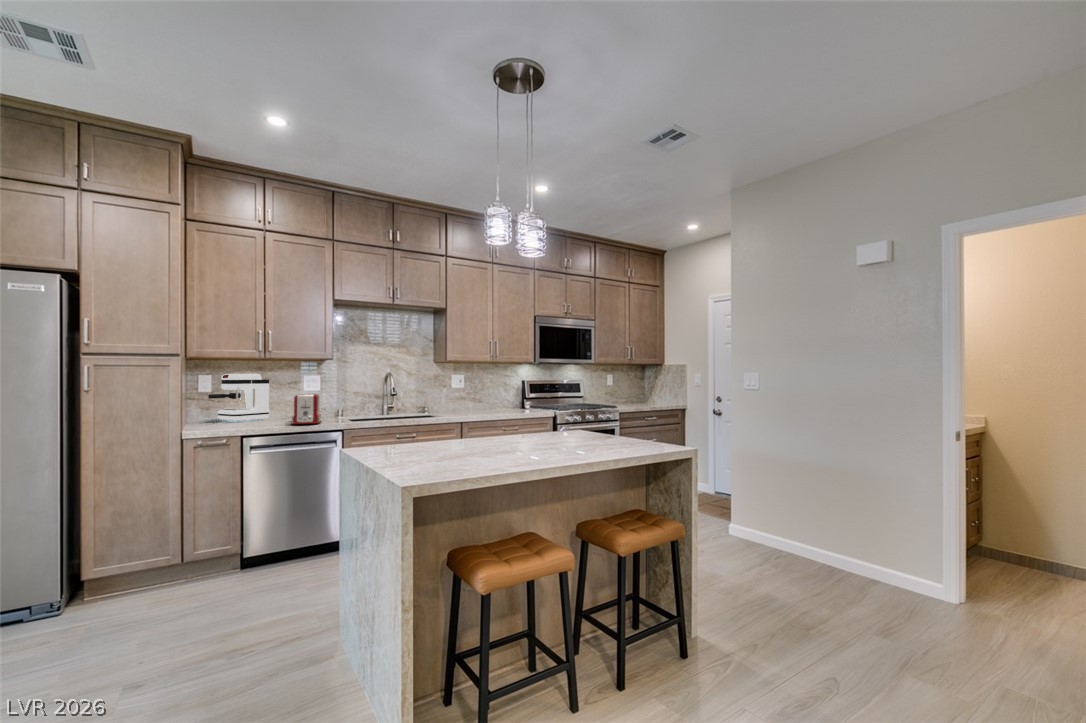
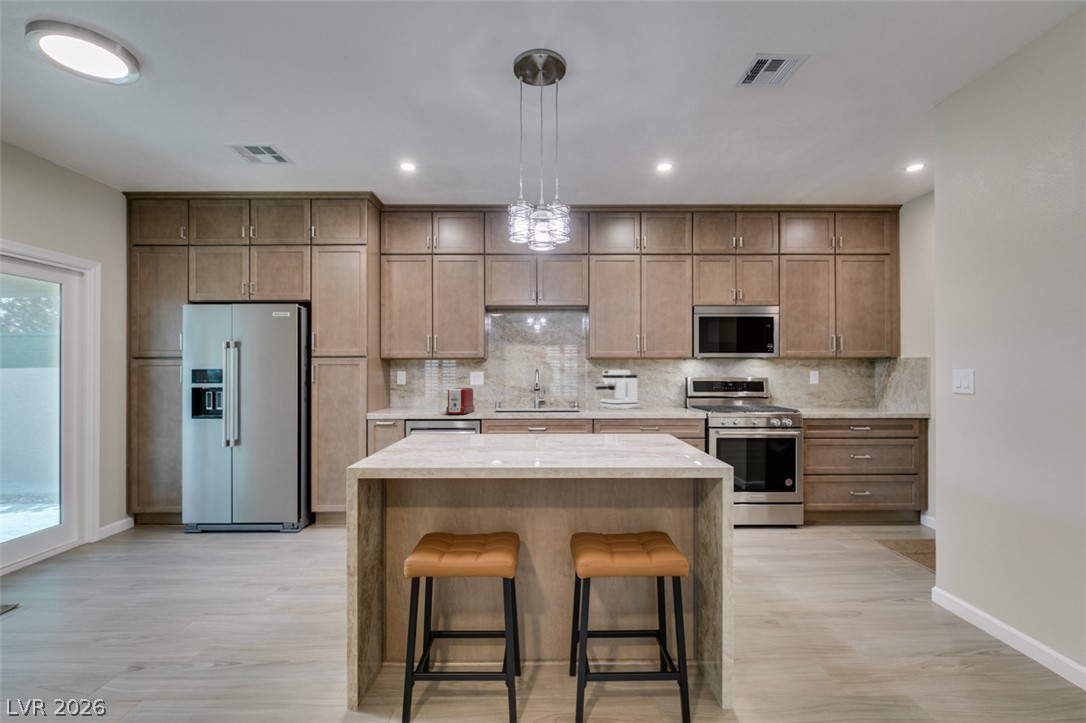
coffee maker: present [208,374,269,421] -> present [596,370,638,409]

